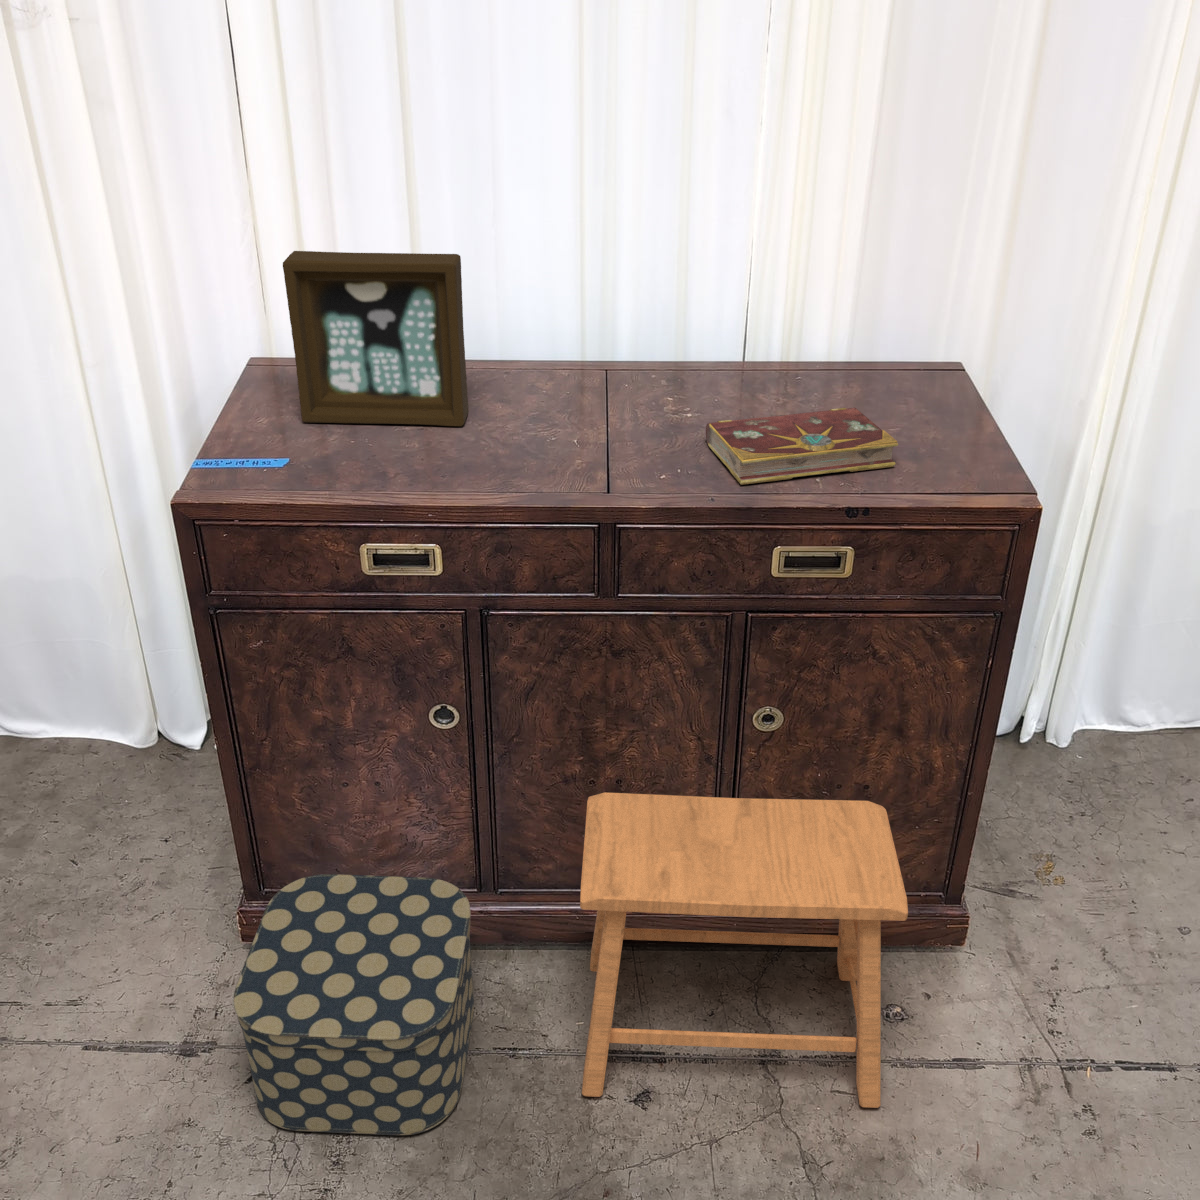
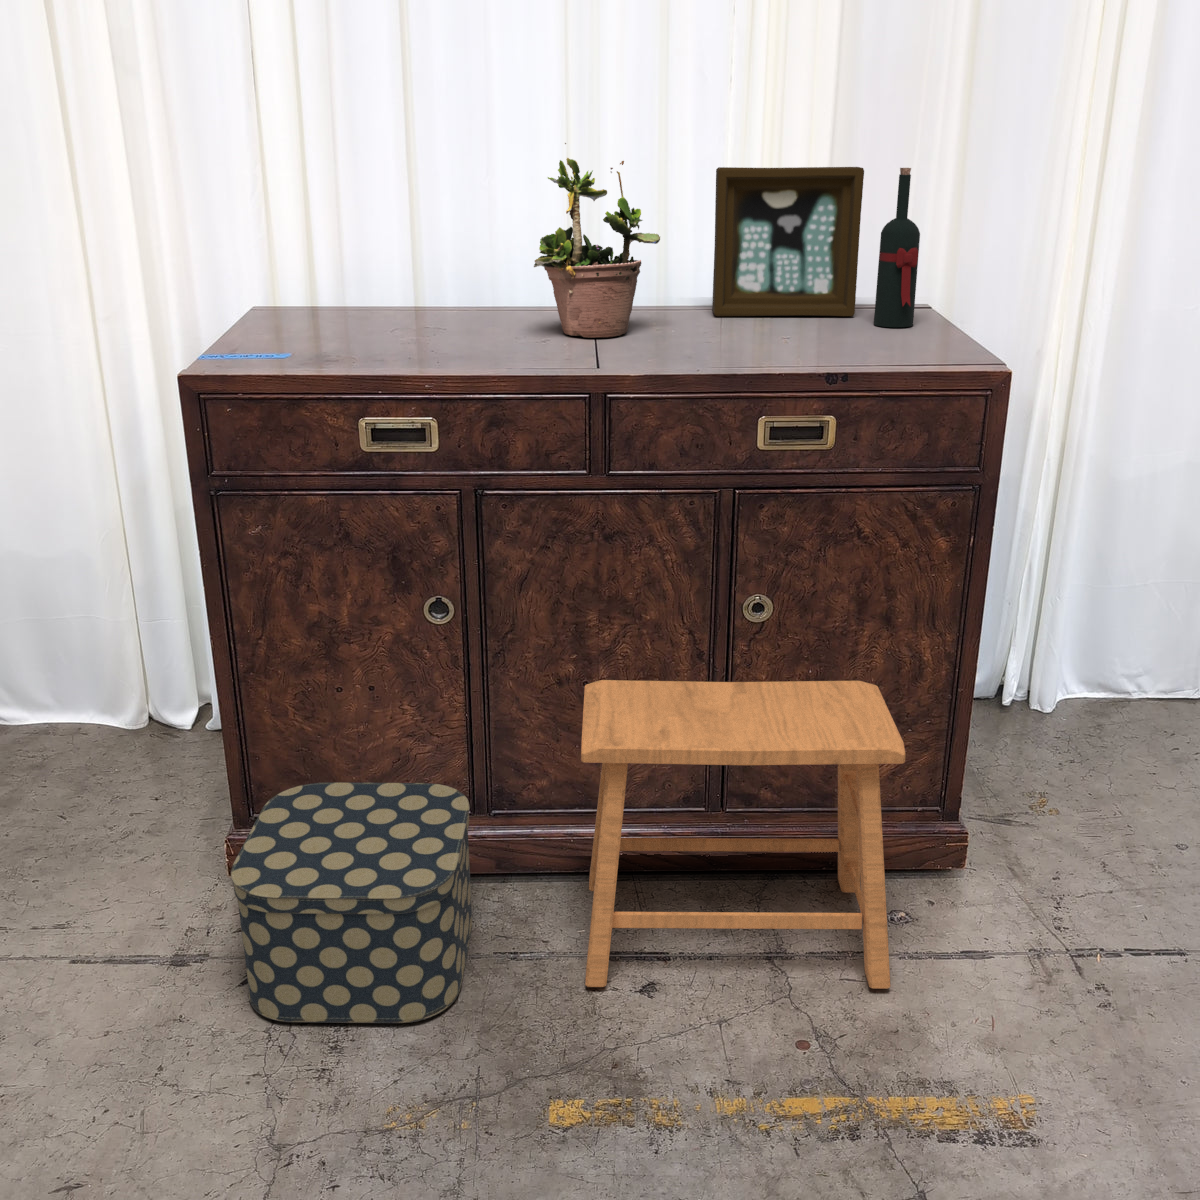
potted plant: none [541,229,679,430] -> present [534,143,660,338]
wine bottle: none [907,242,963,411] -> present [874,168,920,327]
picture frame: present [283,251,468,426] -> present [712,167,864,316]
book: present [706,408,898,485] -> none [688,314,868,359]

